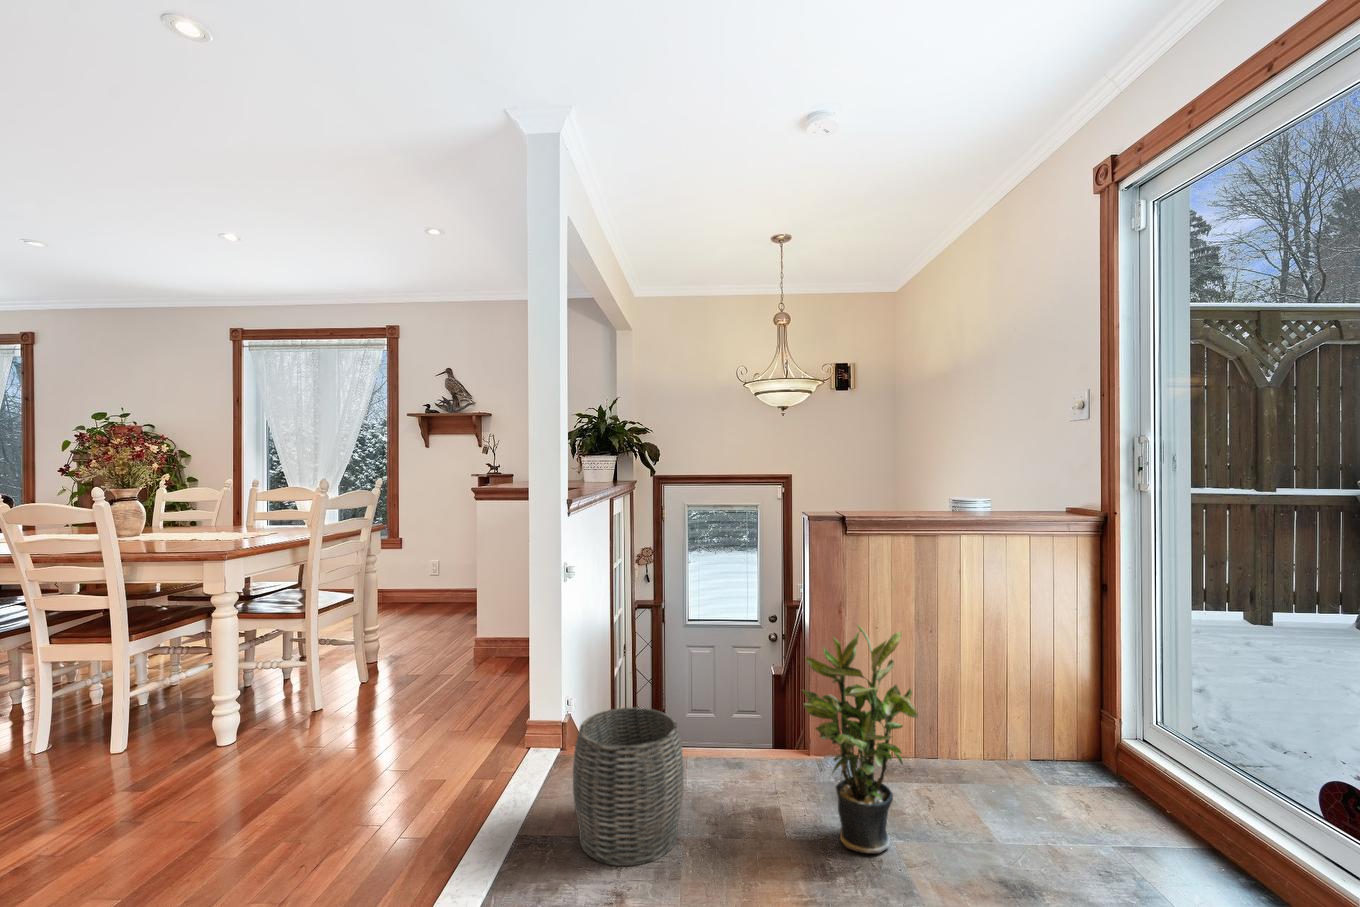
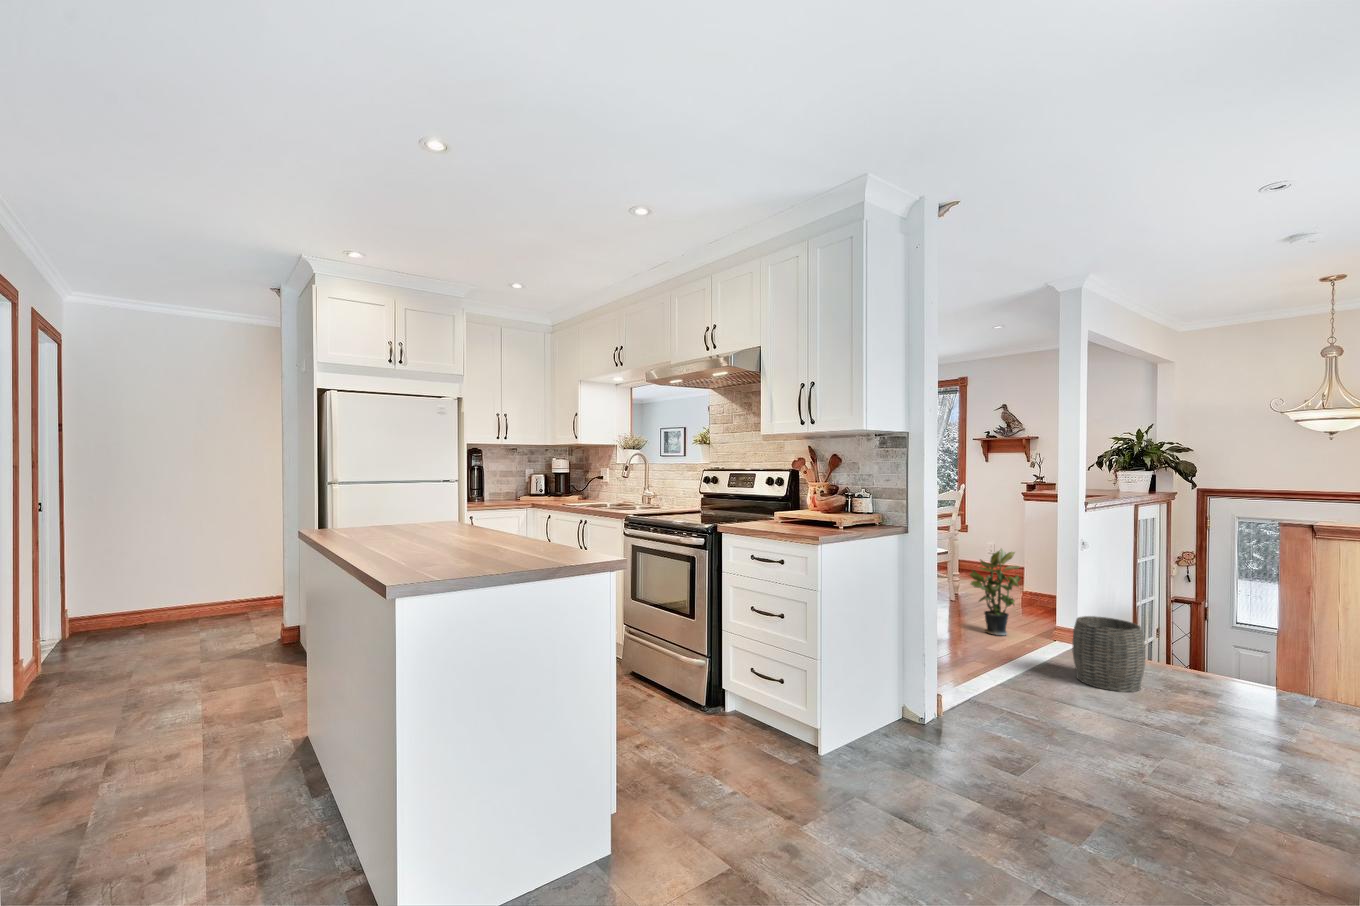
potted plant: present [802,626,918,854] -> present [970,549,1021,636]

